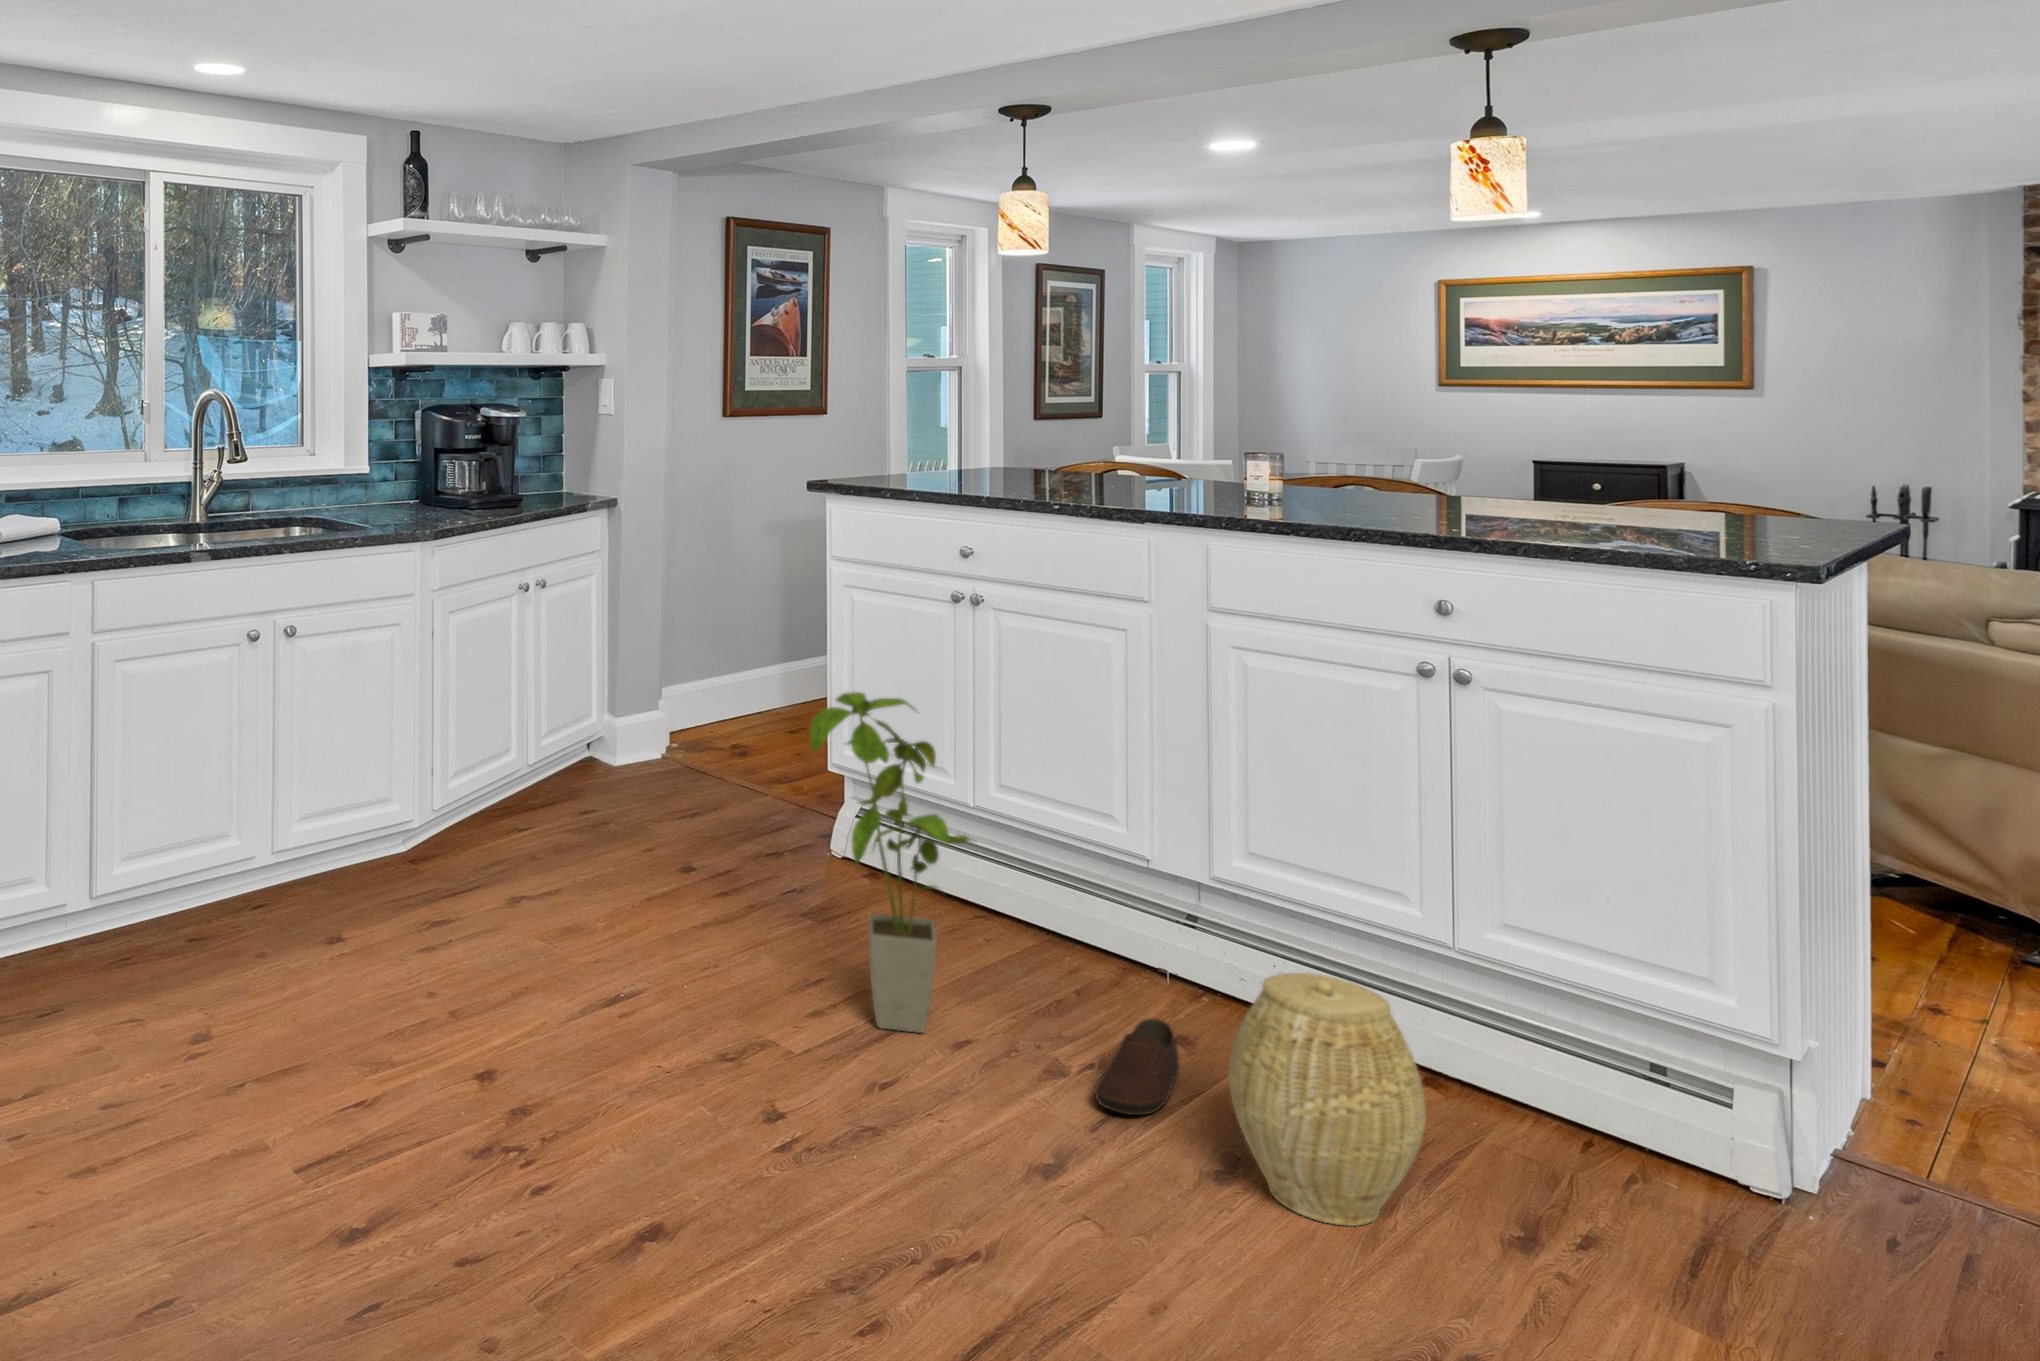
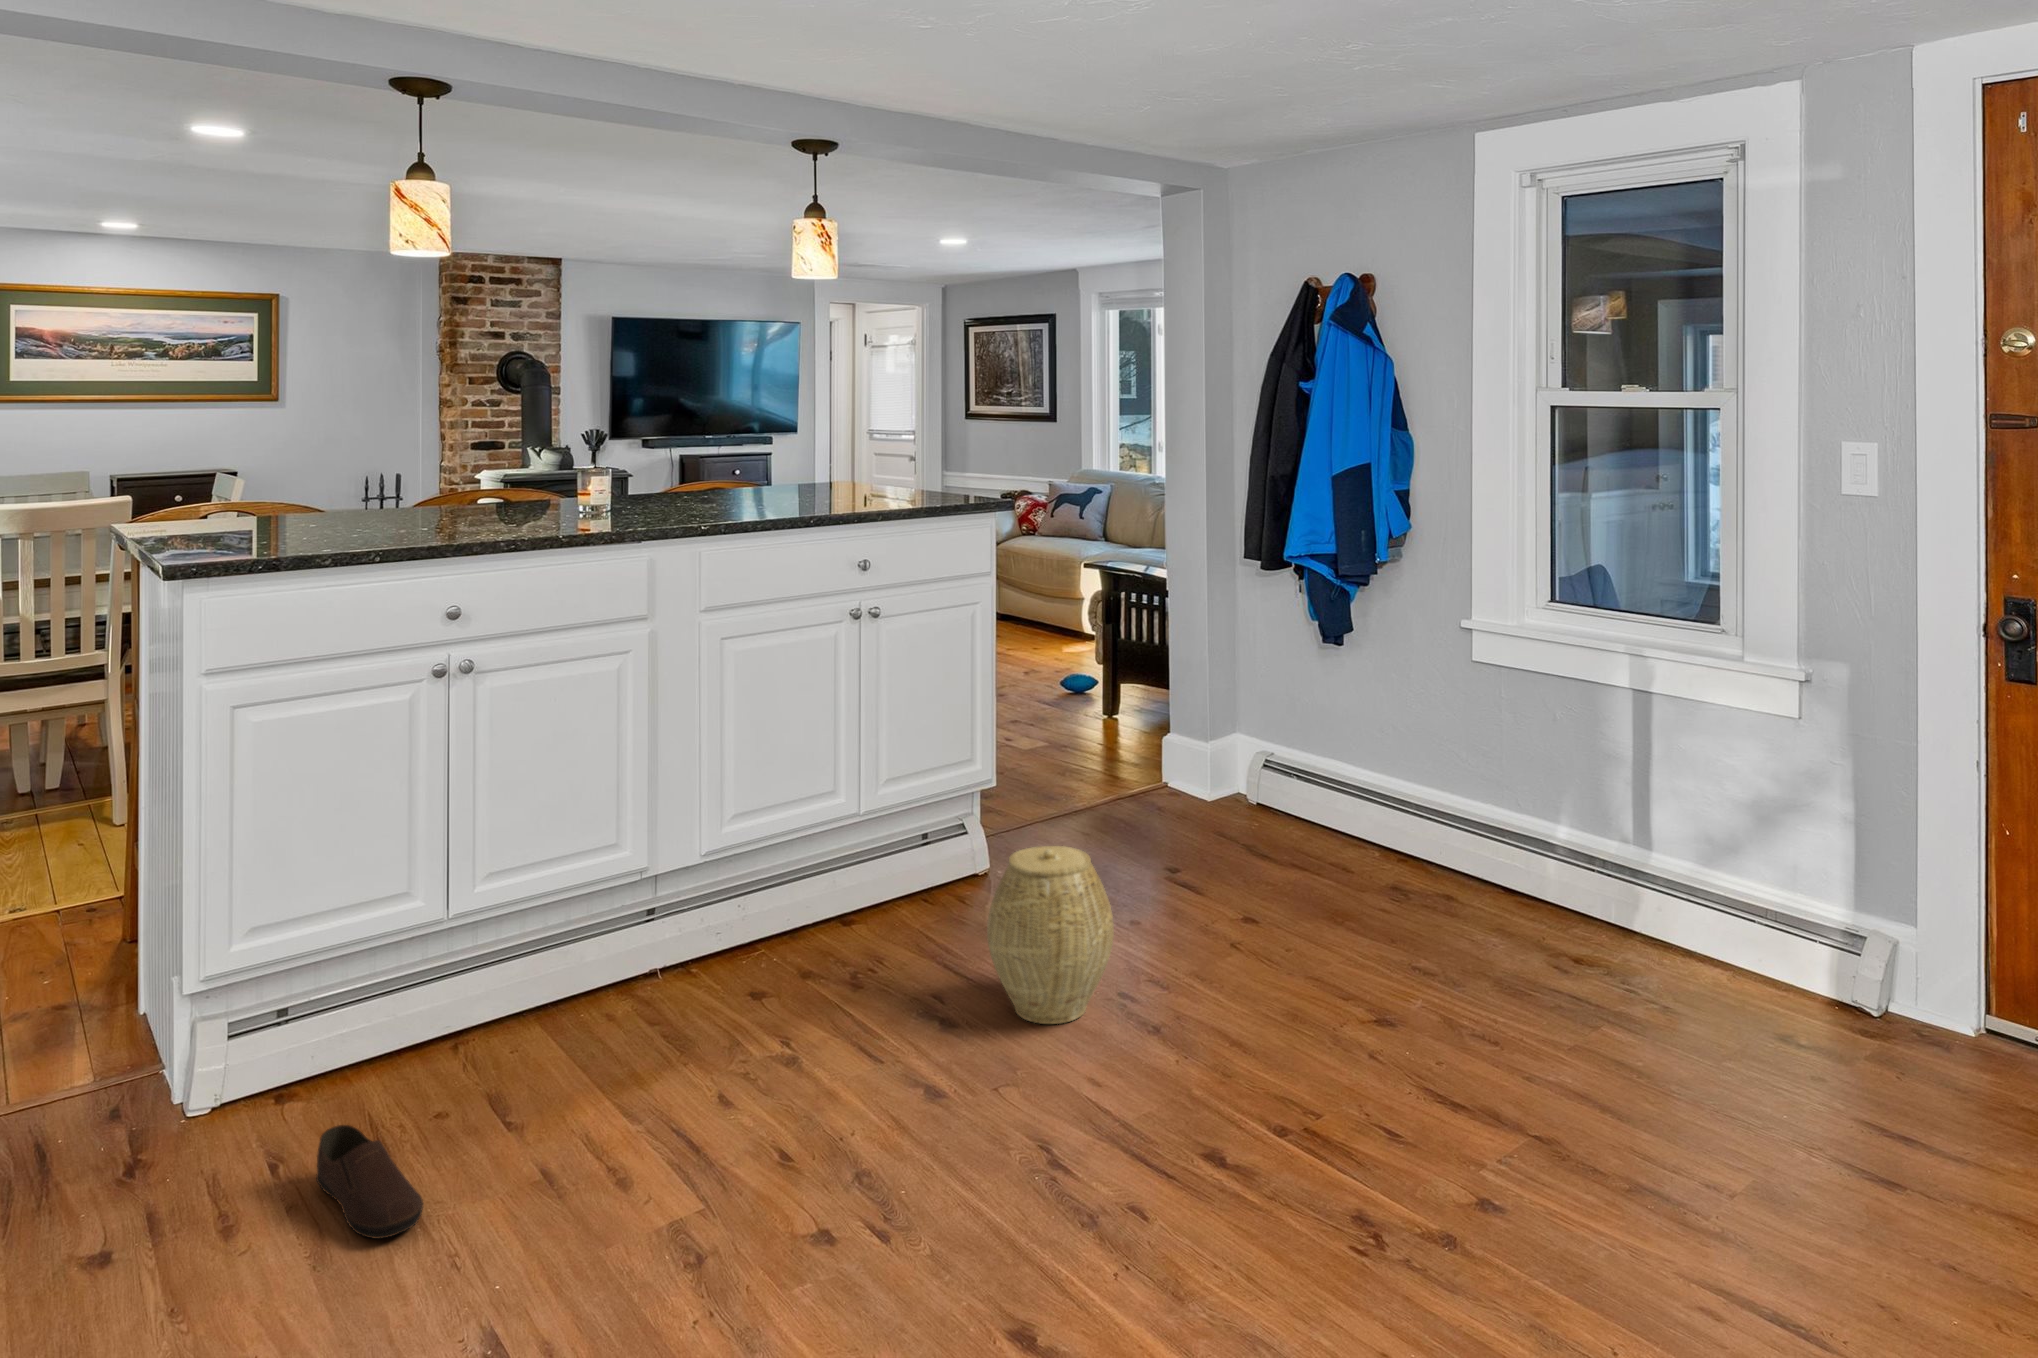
house plant: present [810,692,976,1033] -> none [625,773,822,1144]
shoe: present [1094,1019,1180,1115] -> present [316,1125,423,1239]

